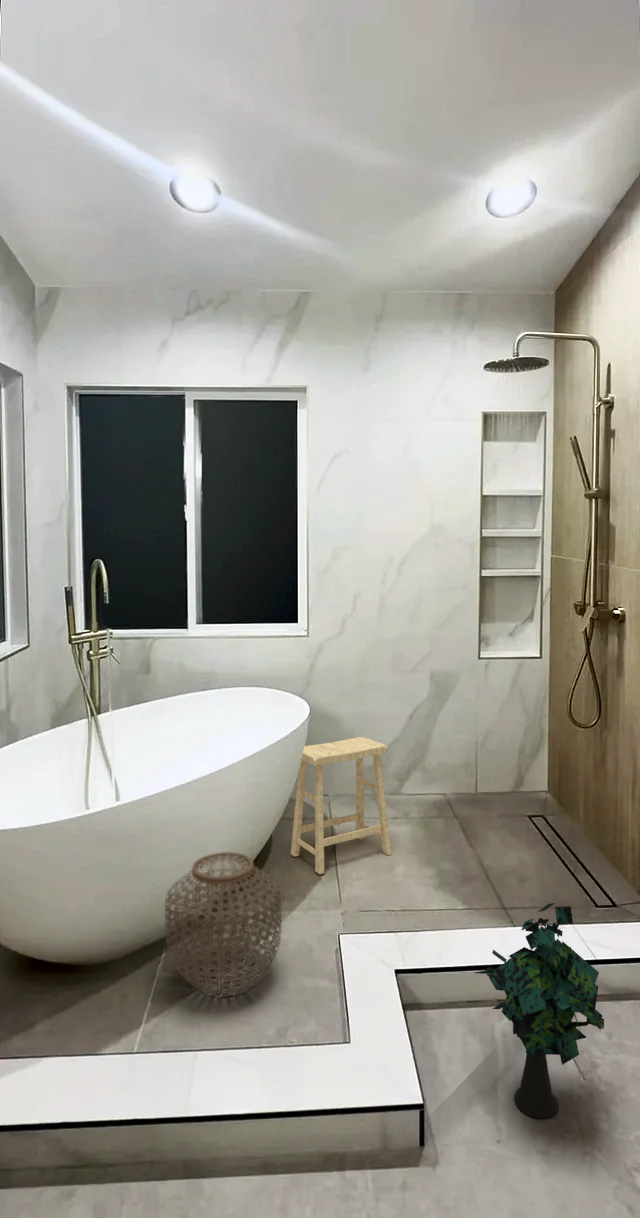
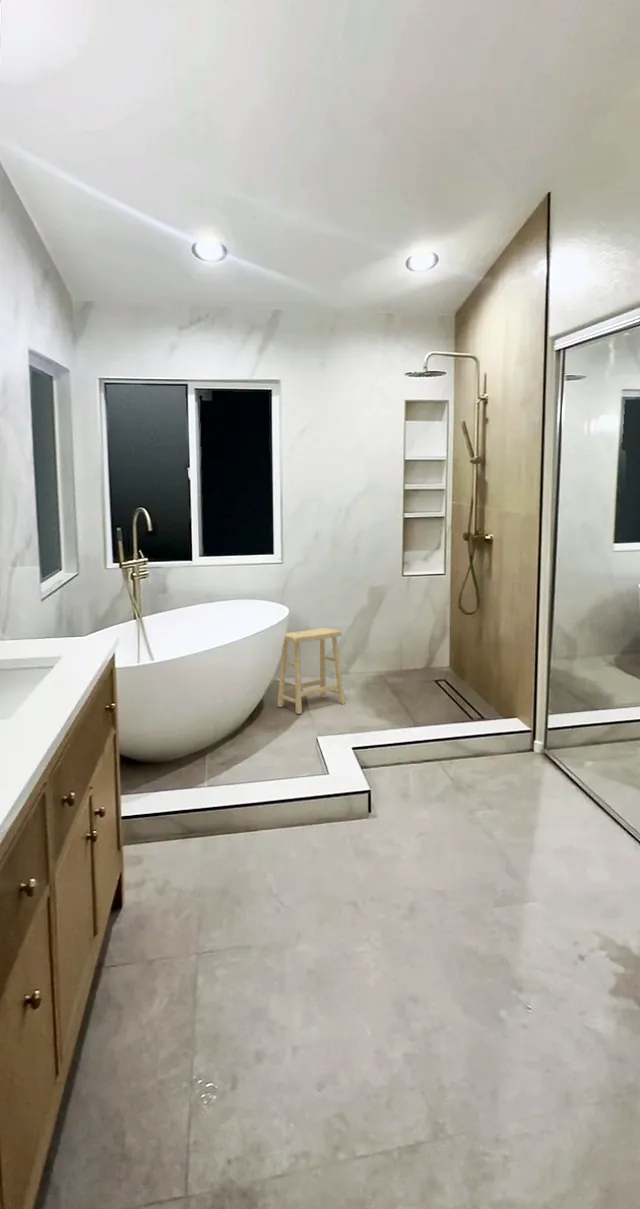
woven basket: present [165,852,281,997] -> none [214,684,284,763]
decorative plant: present [474,903,604,1118] -> none [397,688,465,800]

